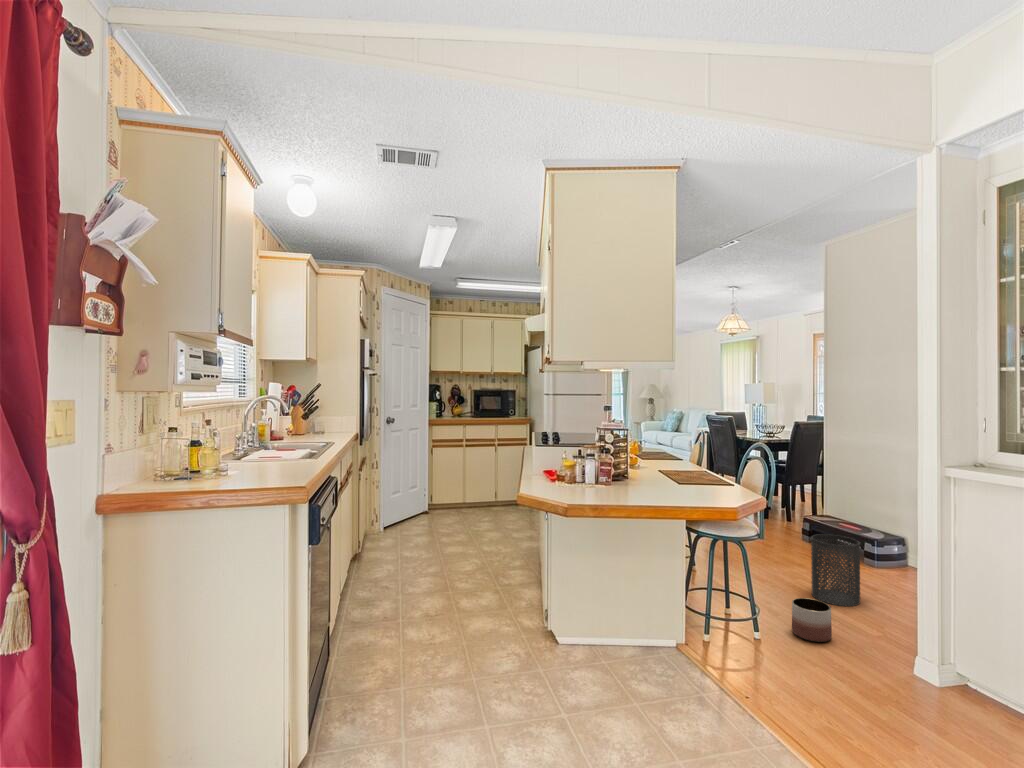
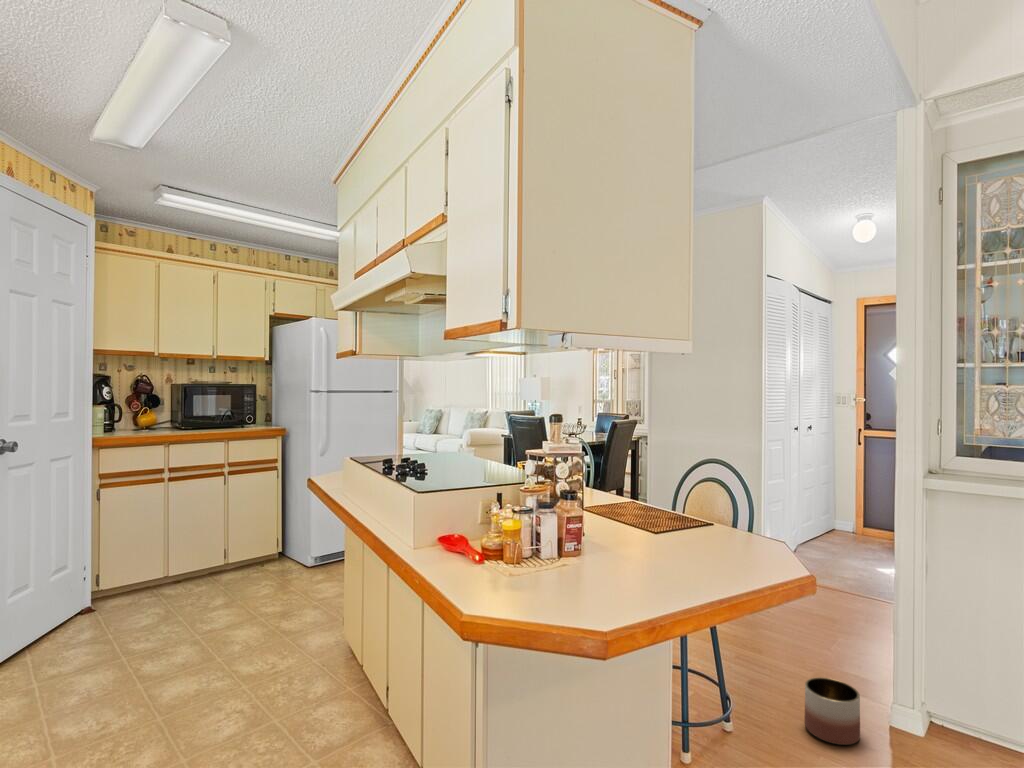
trash can: present [810,534,861,606] -> none [753,570,812,666]

